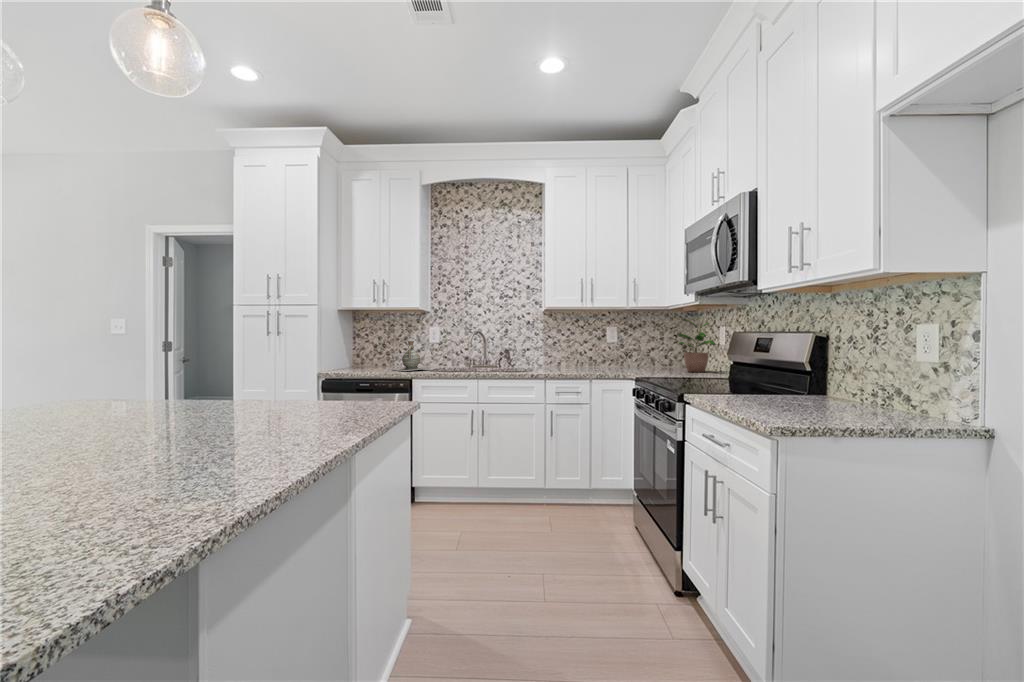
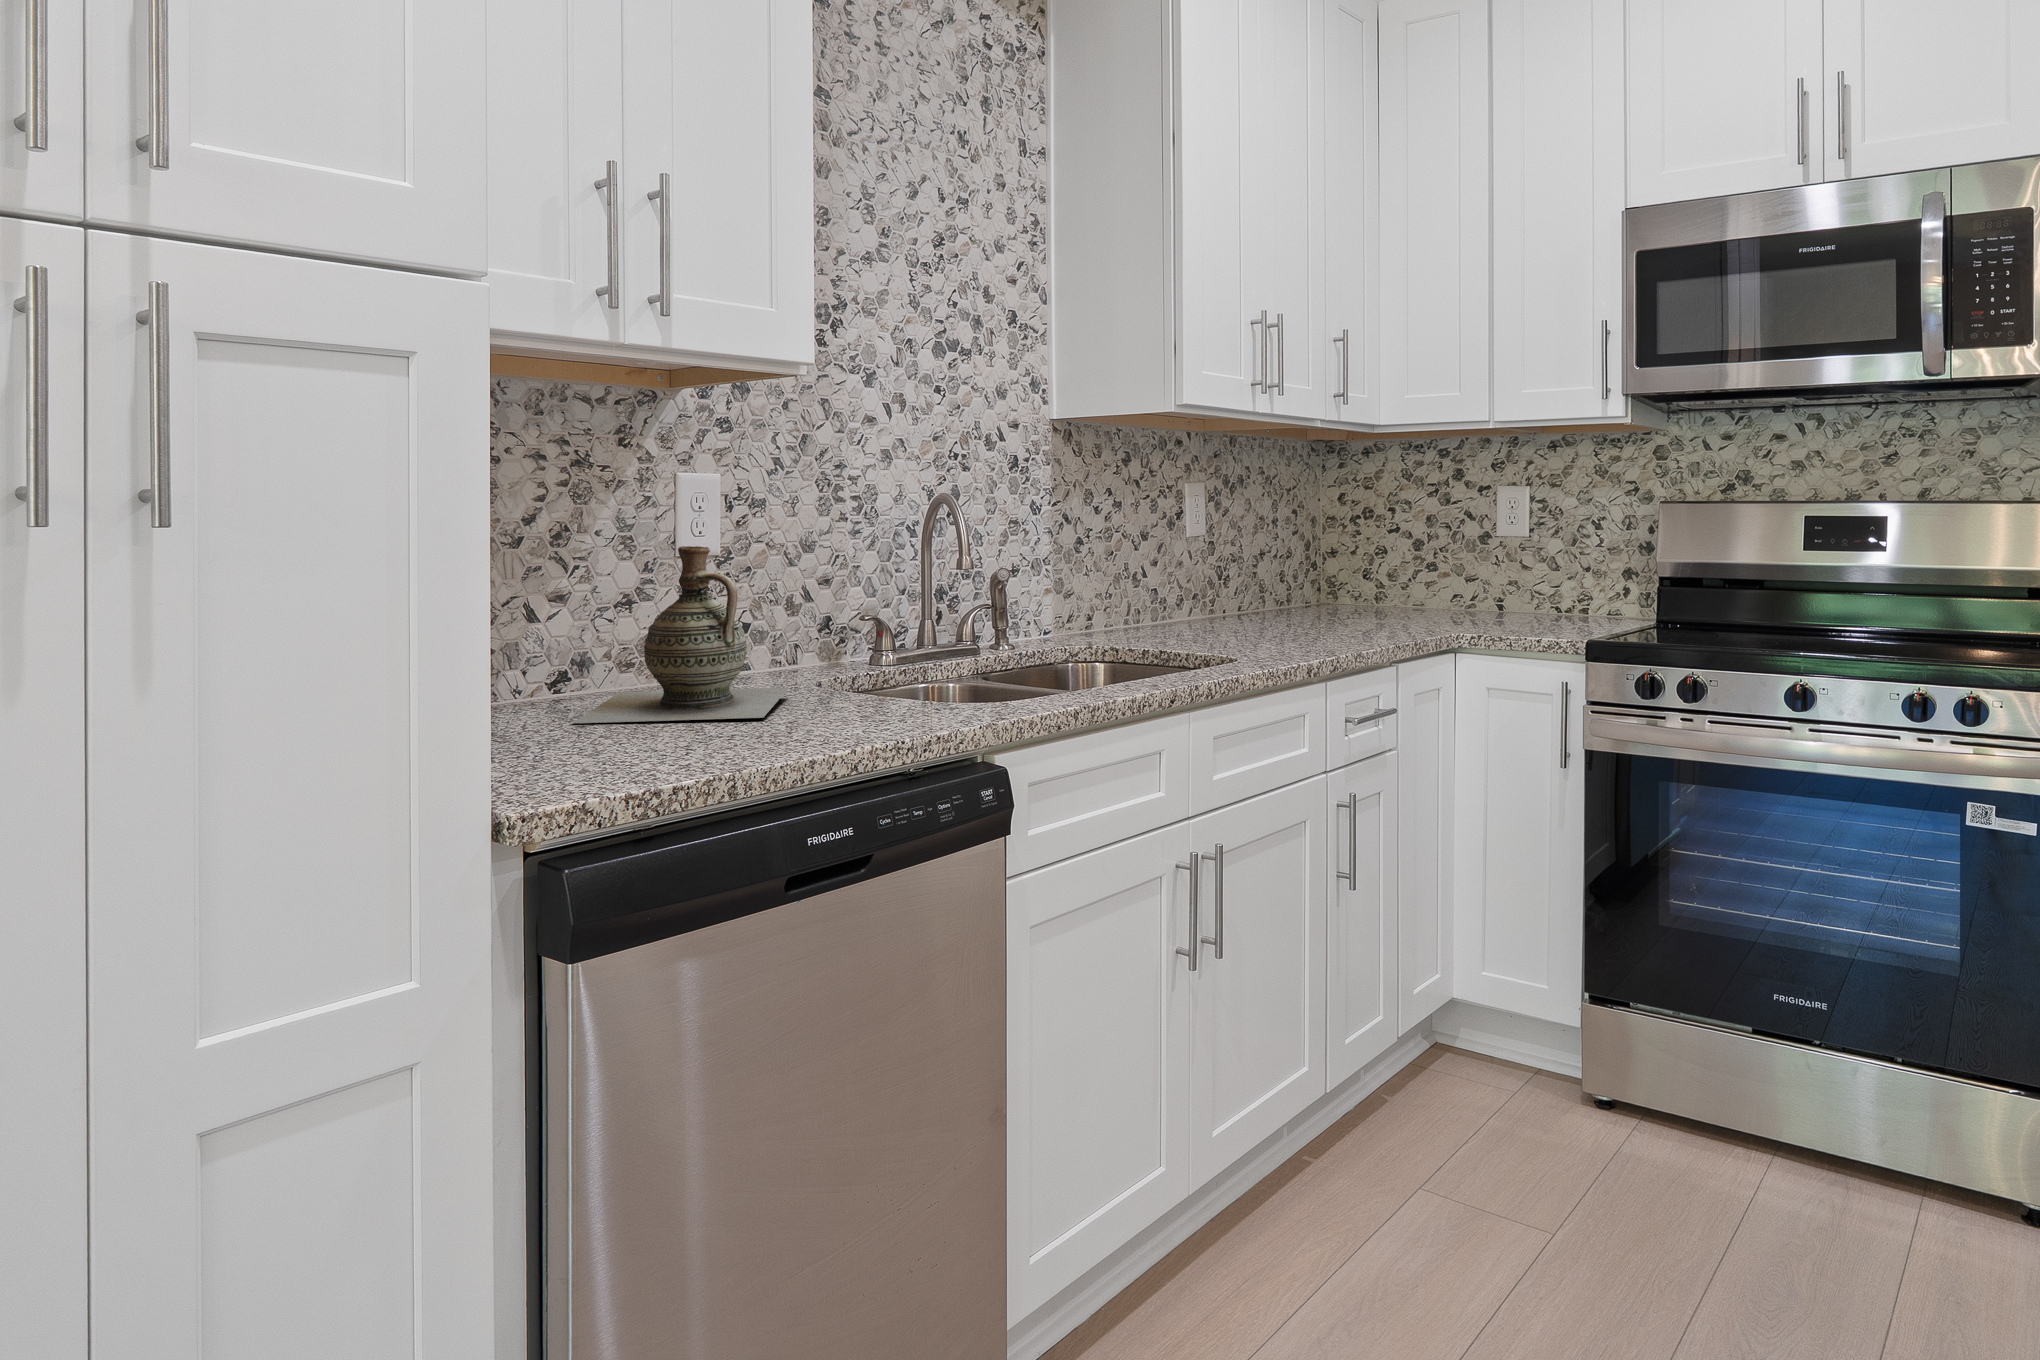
potted plant: present [678,319,716,372] -> none [1318,463,1471,616]

